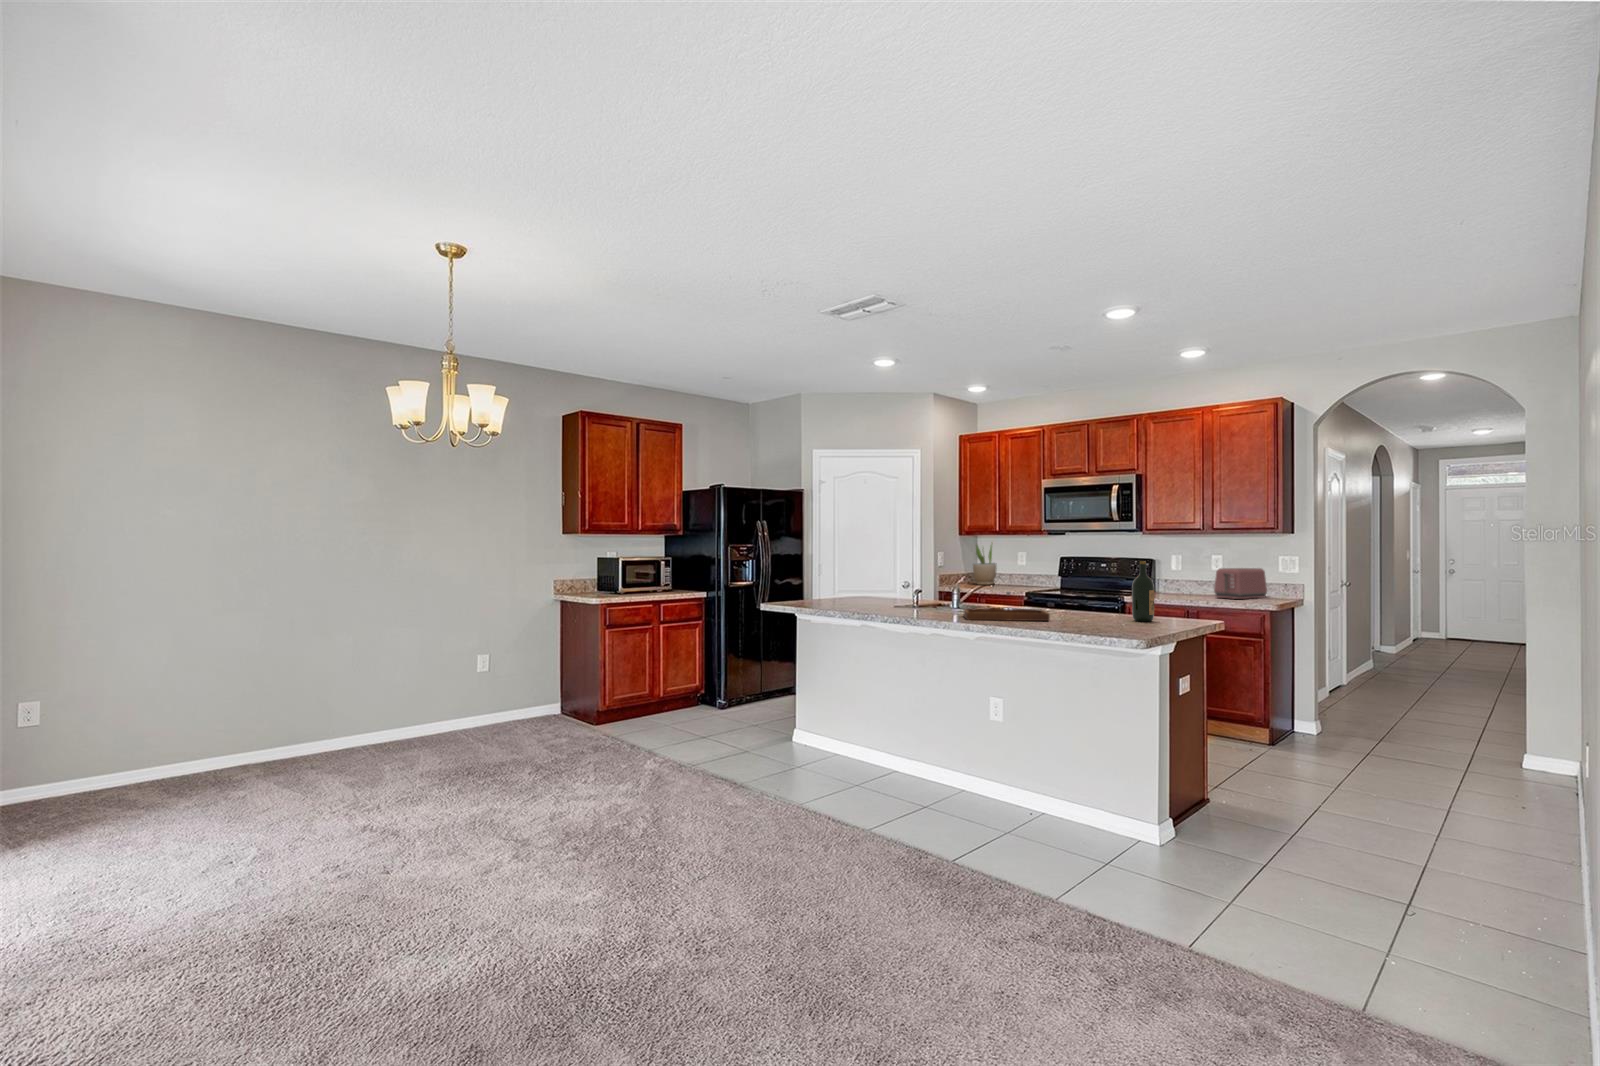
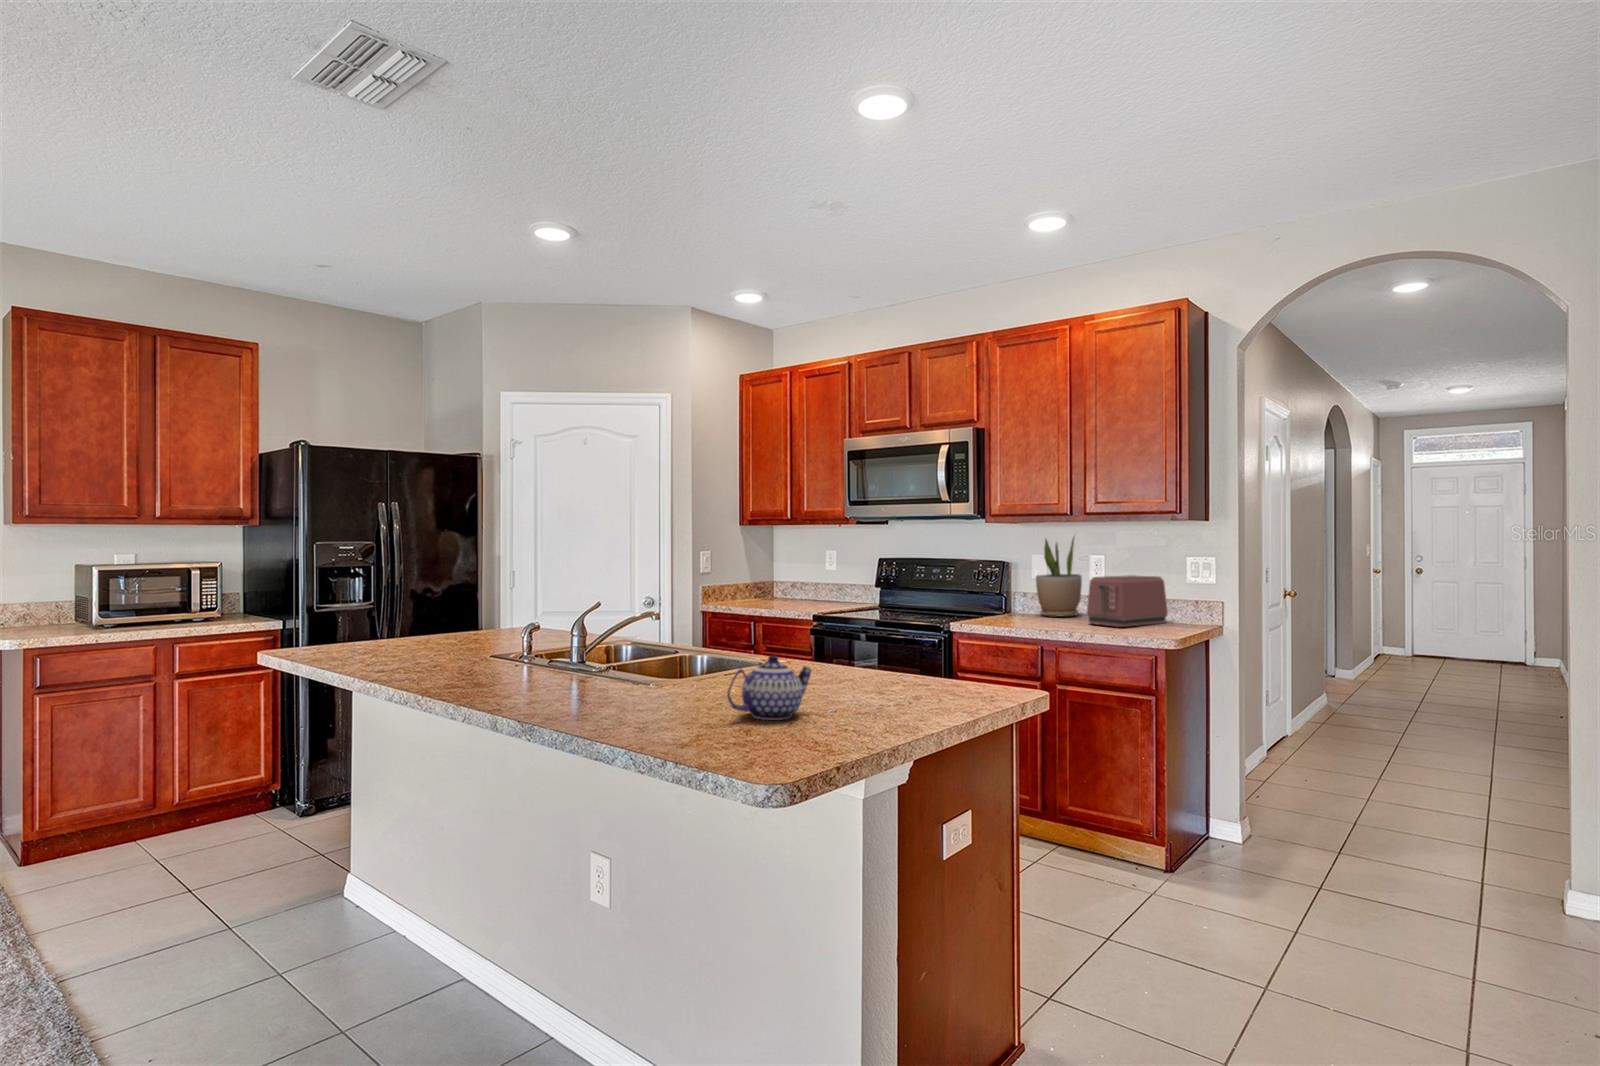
potted plant: present [973,545,997,585] -> present [1036,537,1082,616]
wine bottle: present [1132,561,1154,621] -> none [864,573,906,698]
tray: present [964,591,1050,621] -> none [509,636,694,703]
teapot: none [1087,598,1118,626] -> present [727,655,811,720]

